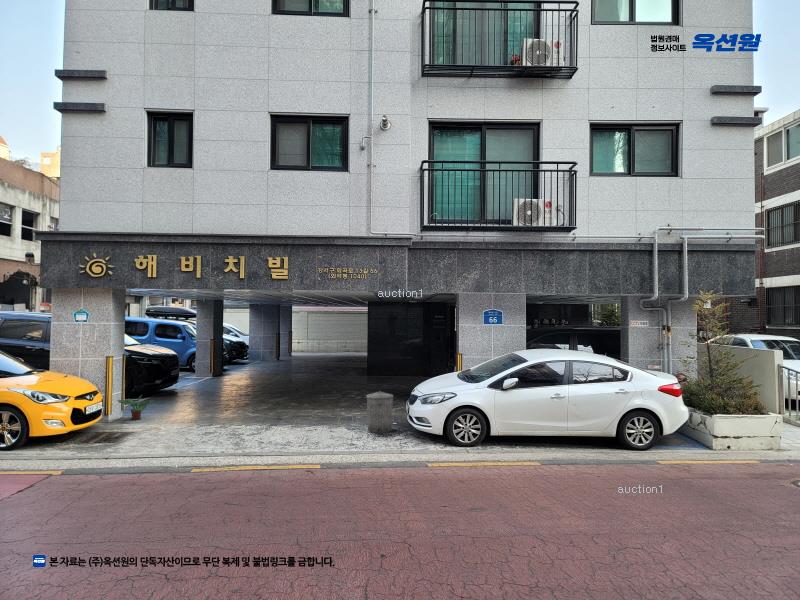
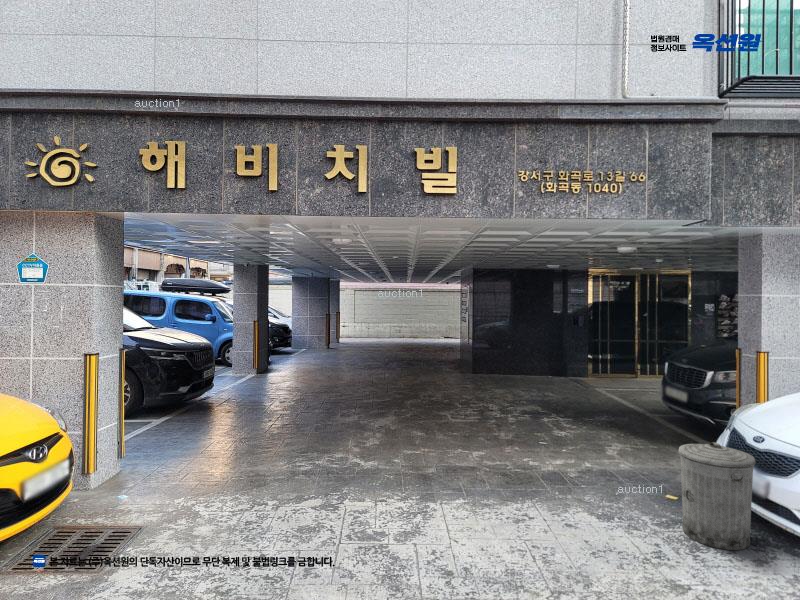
potted plant: present [118,395,153,420] -> none [107,429,184,485]

